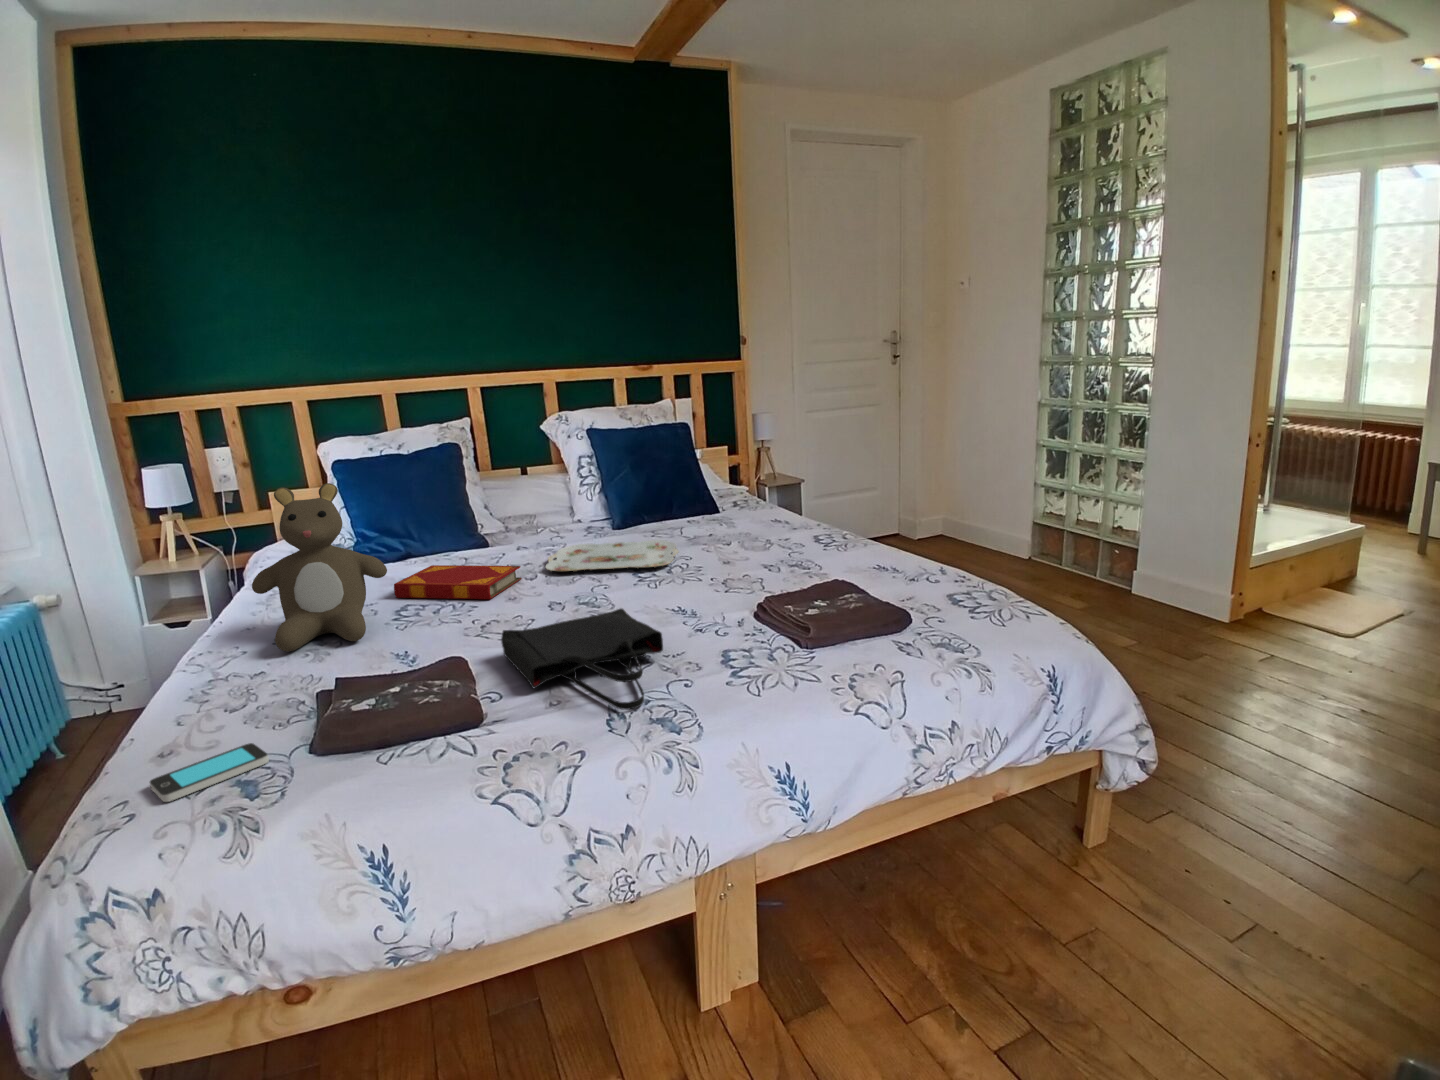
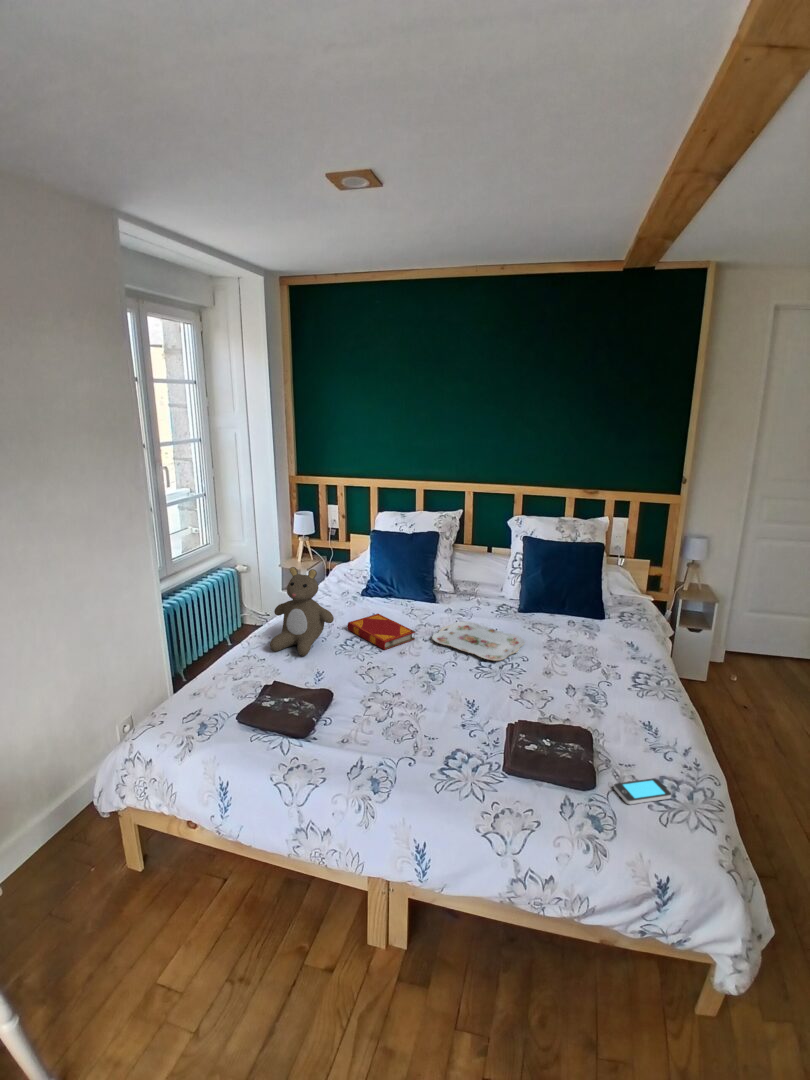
tote bag: present [501,609,663,710] -> none [332,684,421,767]
smartphone: present [149,743,269,802] -> present [614,778,671,804]

